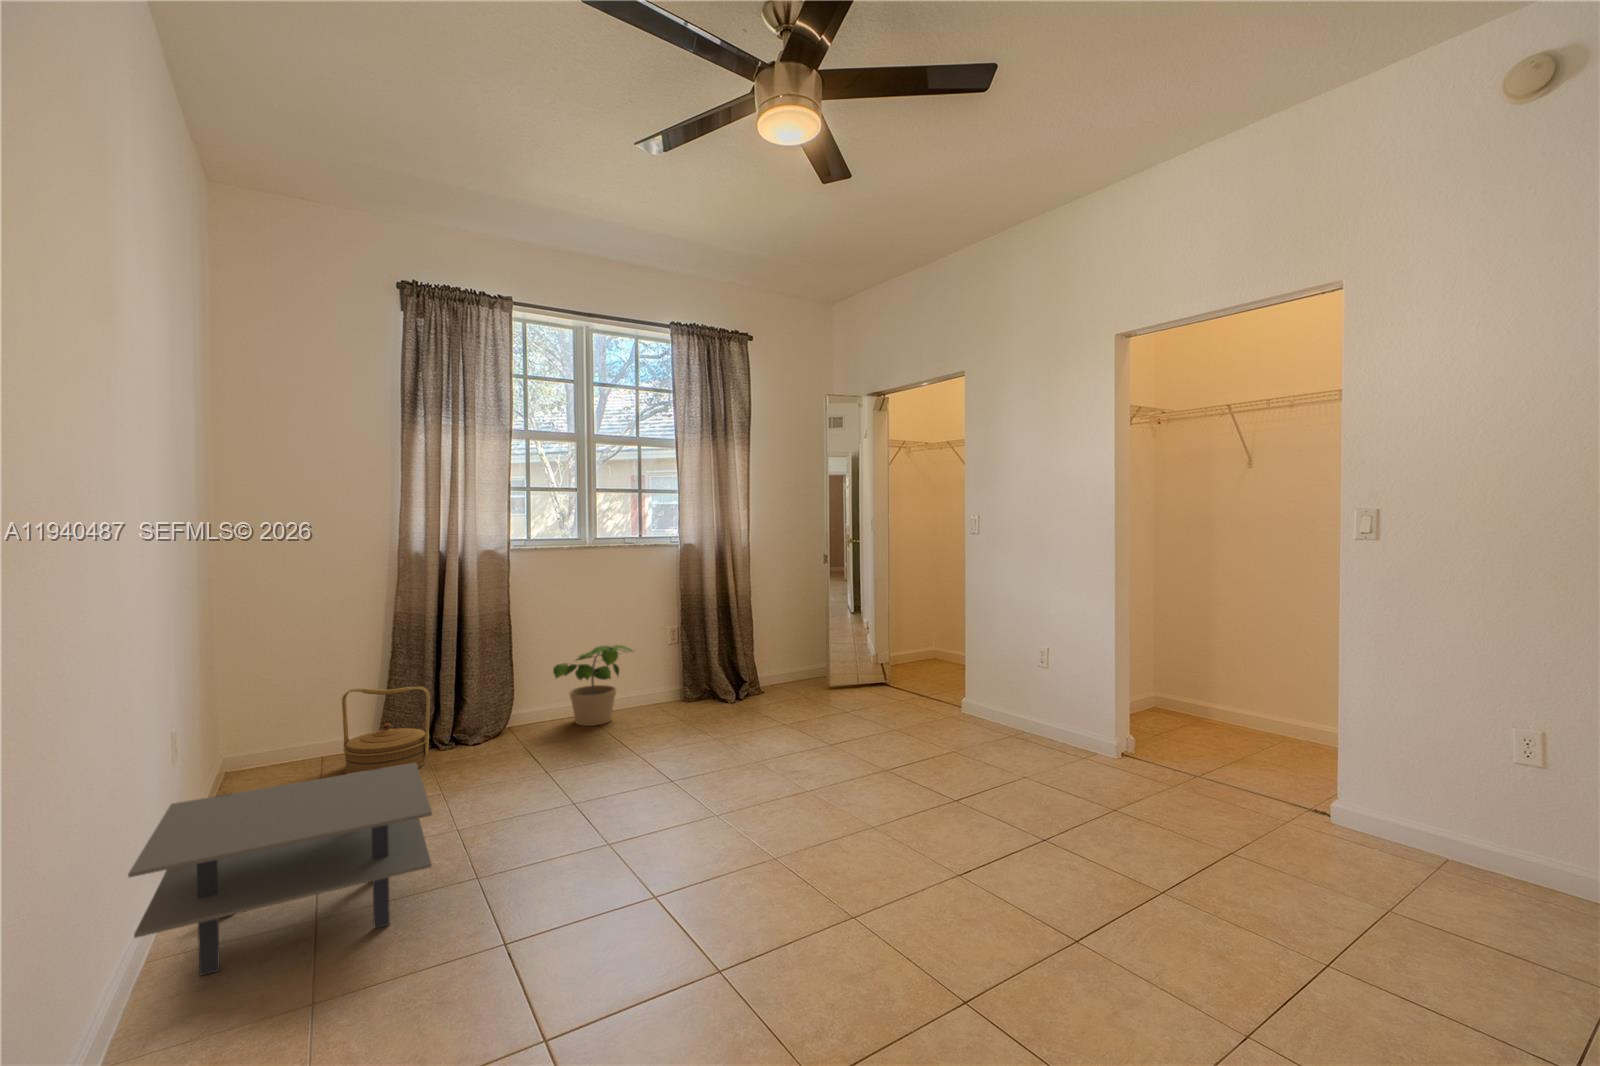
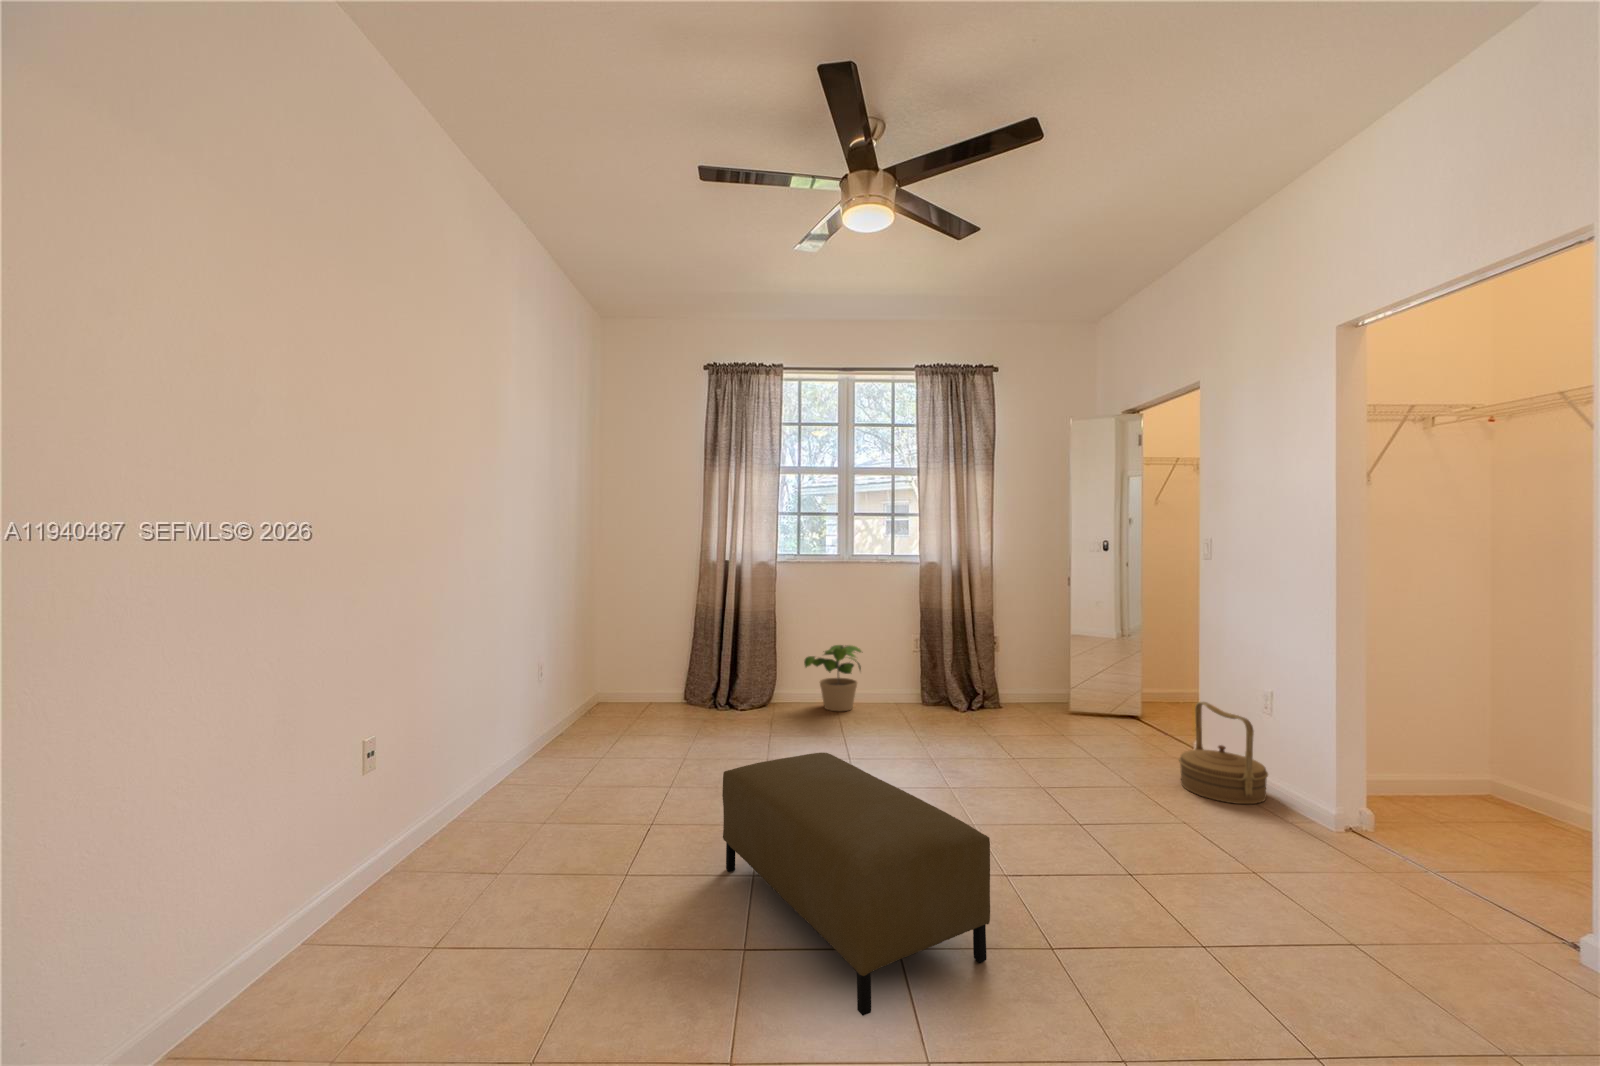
woven basket: present [342,686,430,774] -> present [1179,702,1268,804]
side table: present [128,763,432,976] -> none [449,711,641,819]
ottoman: none [626,765,957,1015] -> present [722,753,990,1016]

